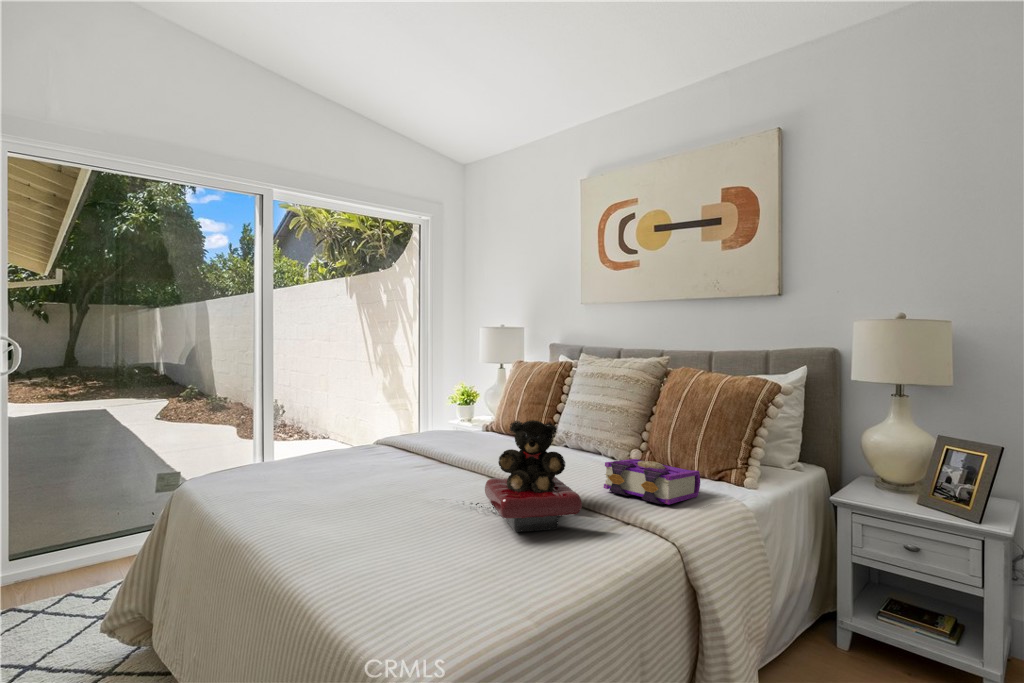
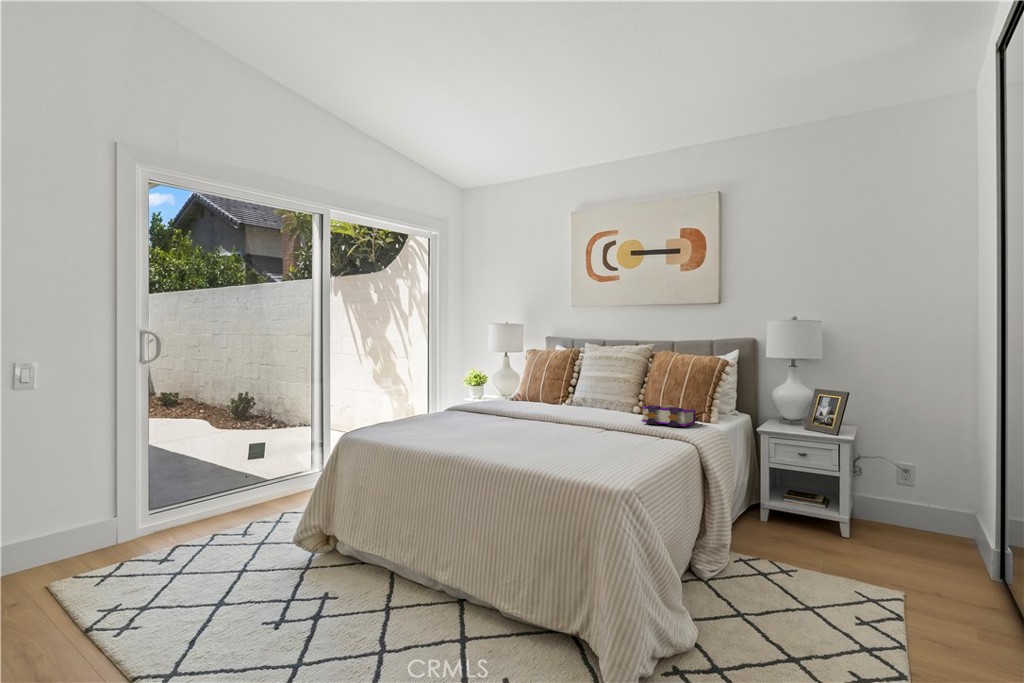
teddy bear: present [485,420,582,532] -> none [581,381,644,443]

